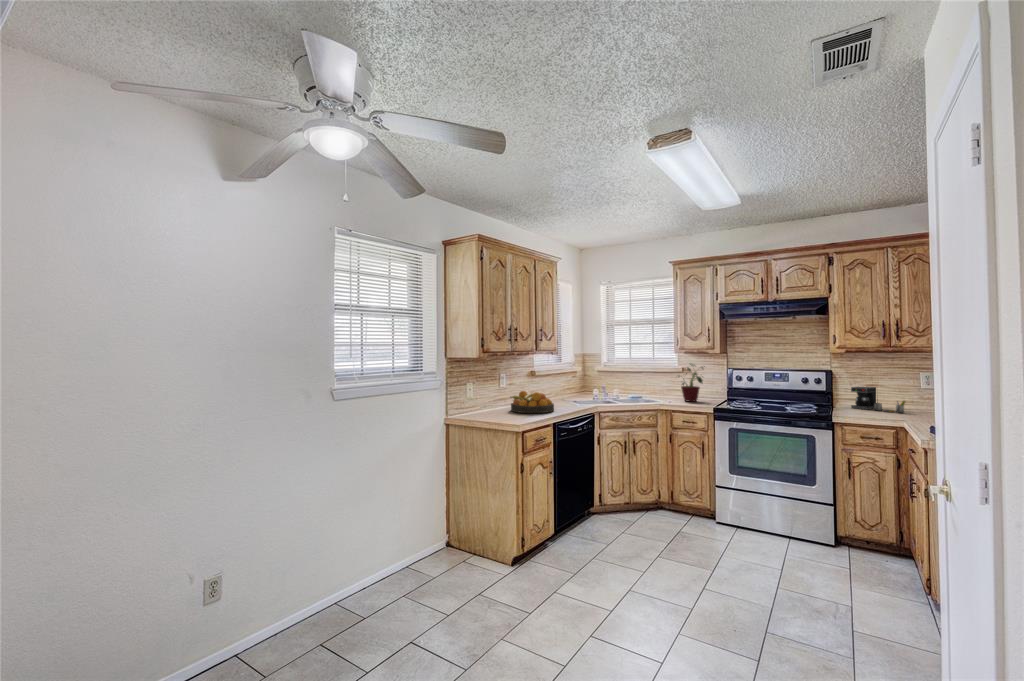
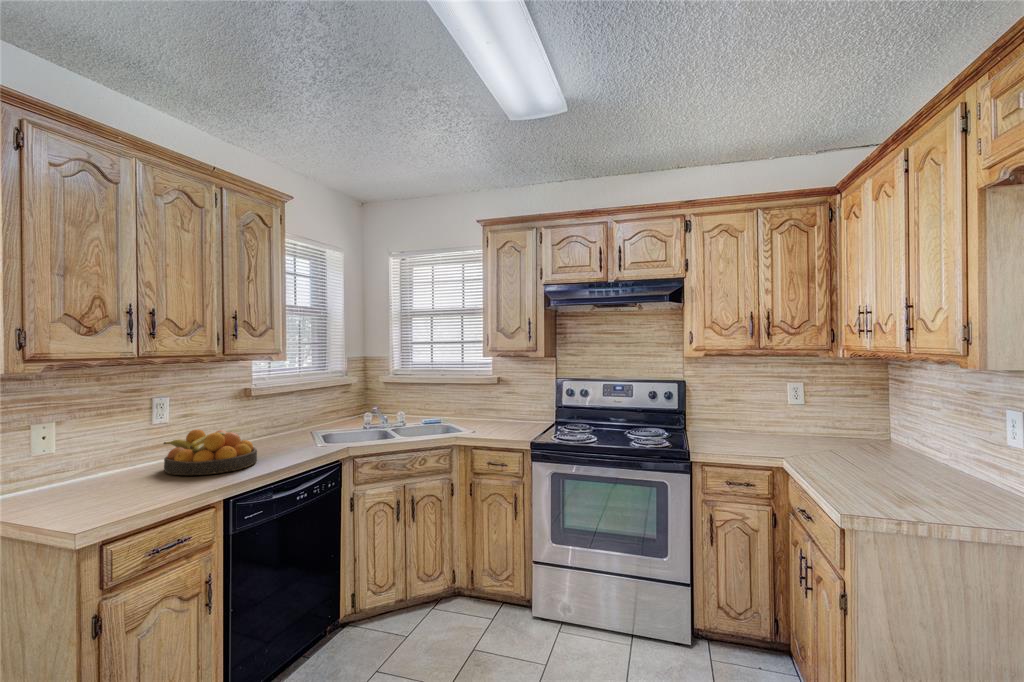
potted plant: present [681,364,705,402] -> none [485,371,527,429]
coffee maker: present [851,387,905,413] -> none [709,402,775,440]

